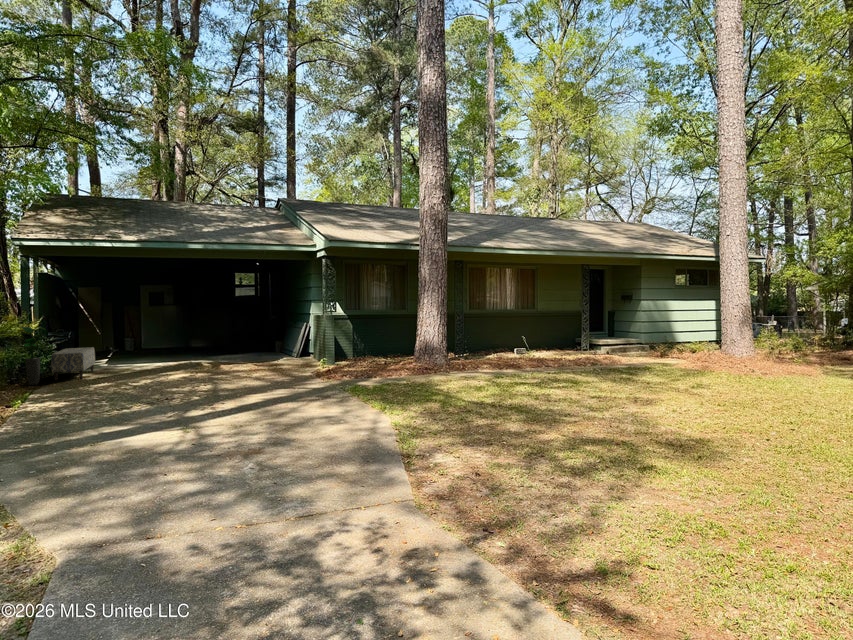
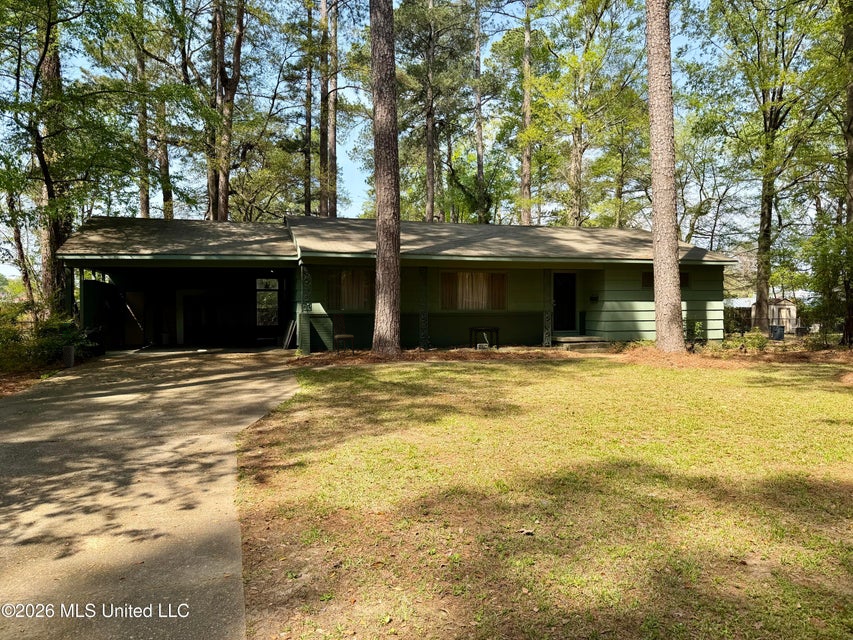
chair: none [355,314,381,363] -> present [333,314,354,355]
round table: none [499,327,541,354] -> present [466,326,502,350]
bench: present [51,347,95,380] -> none [84,340,122,365]

